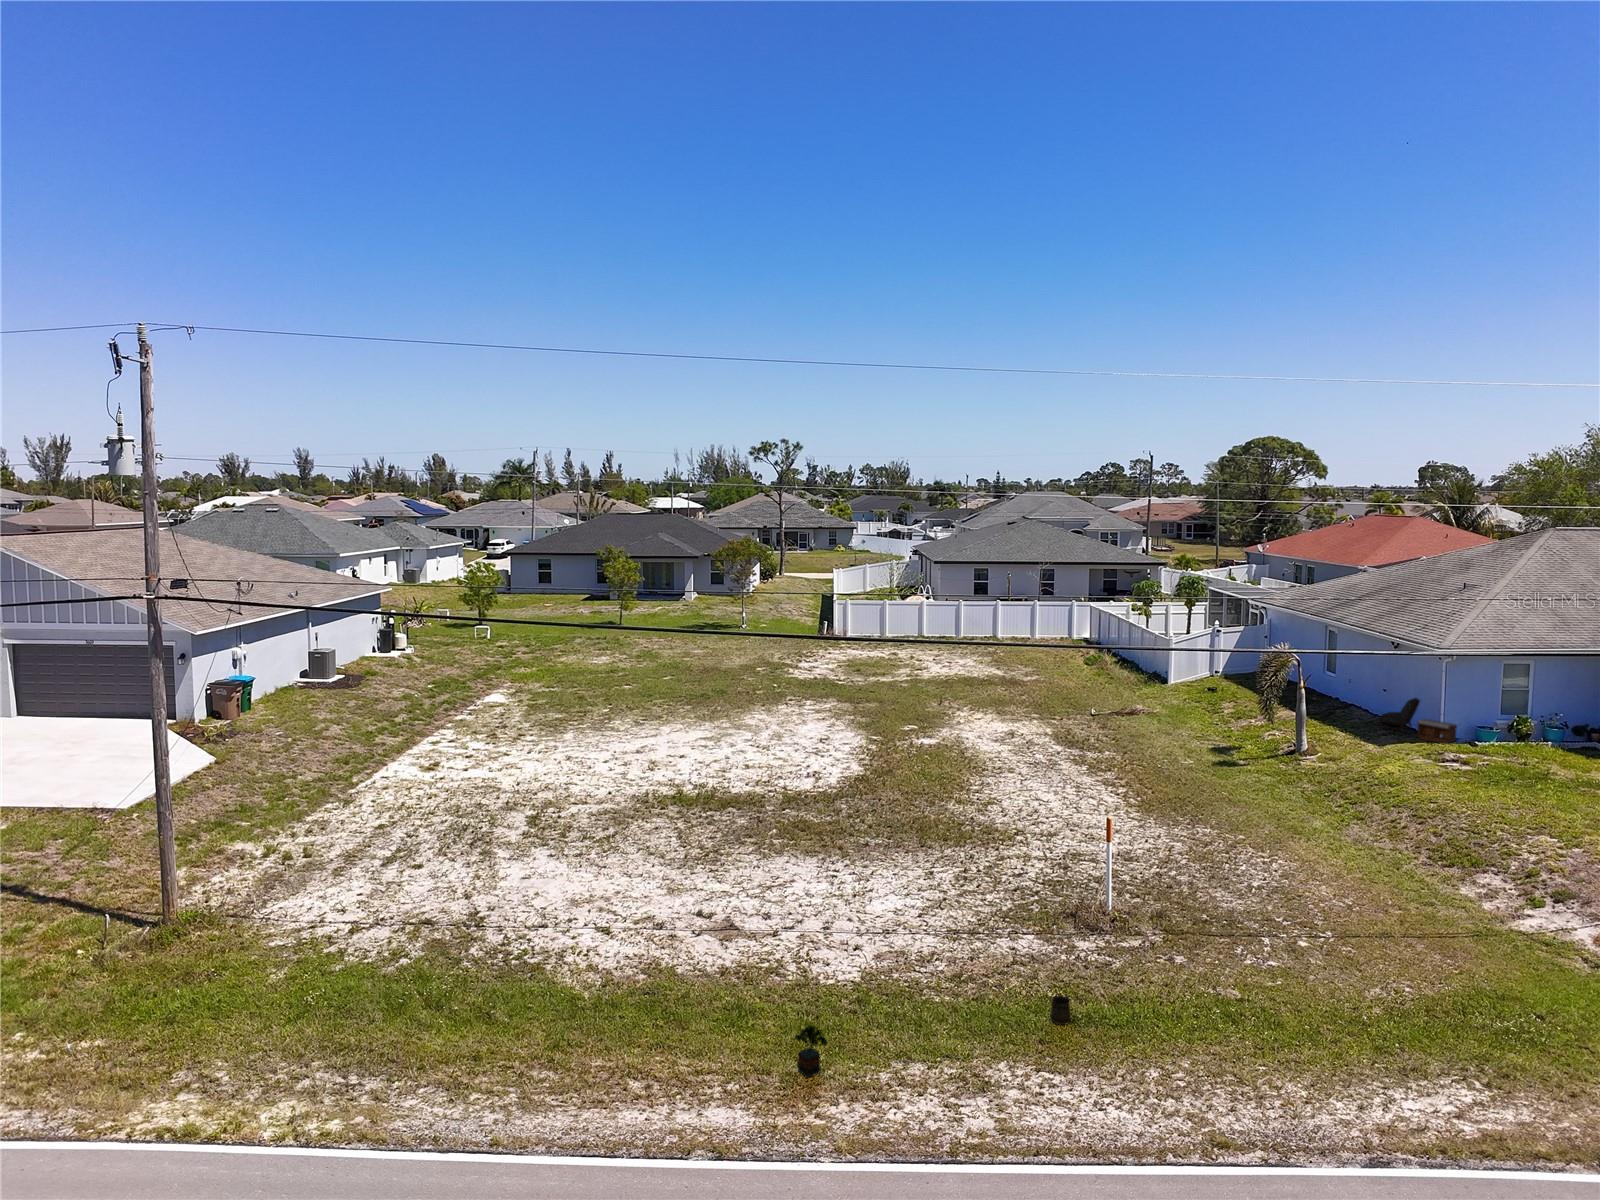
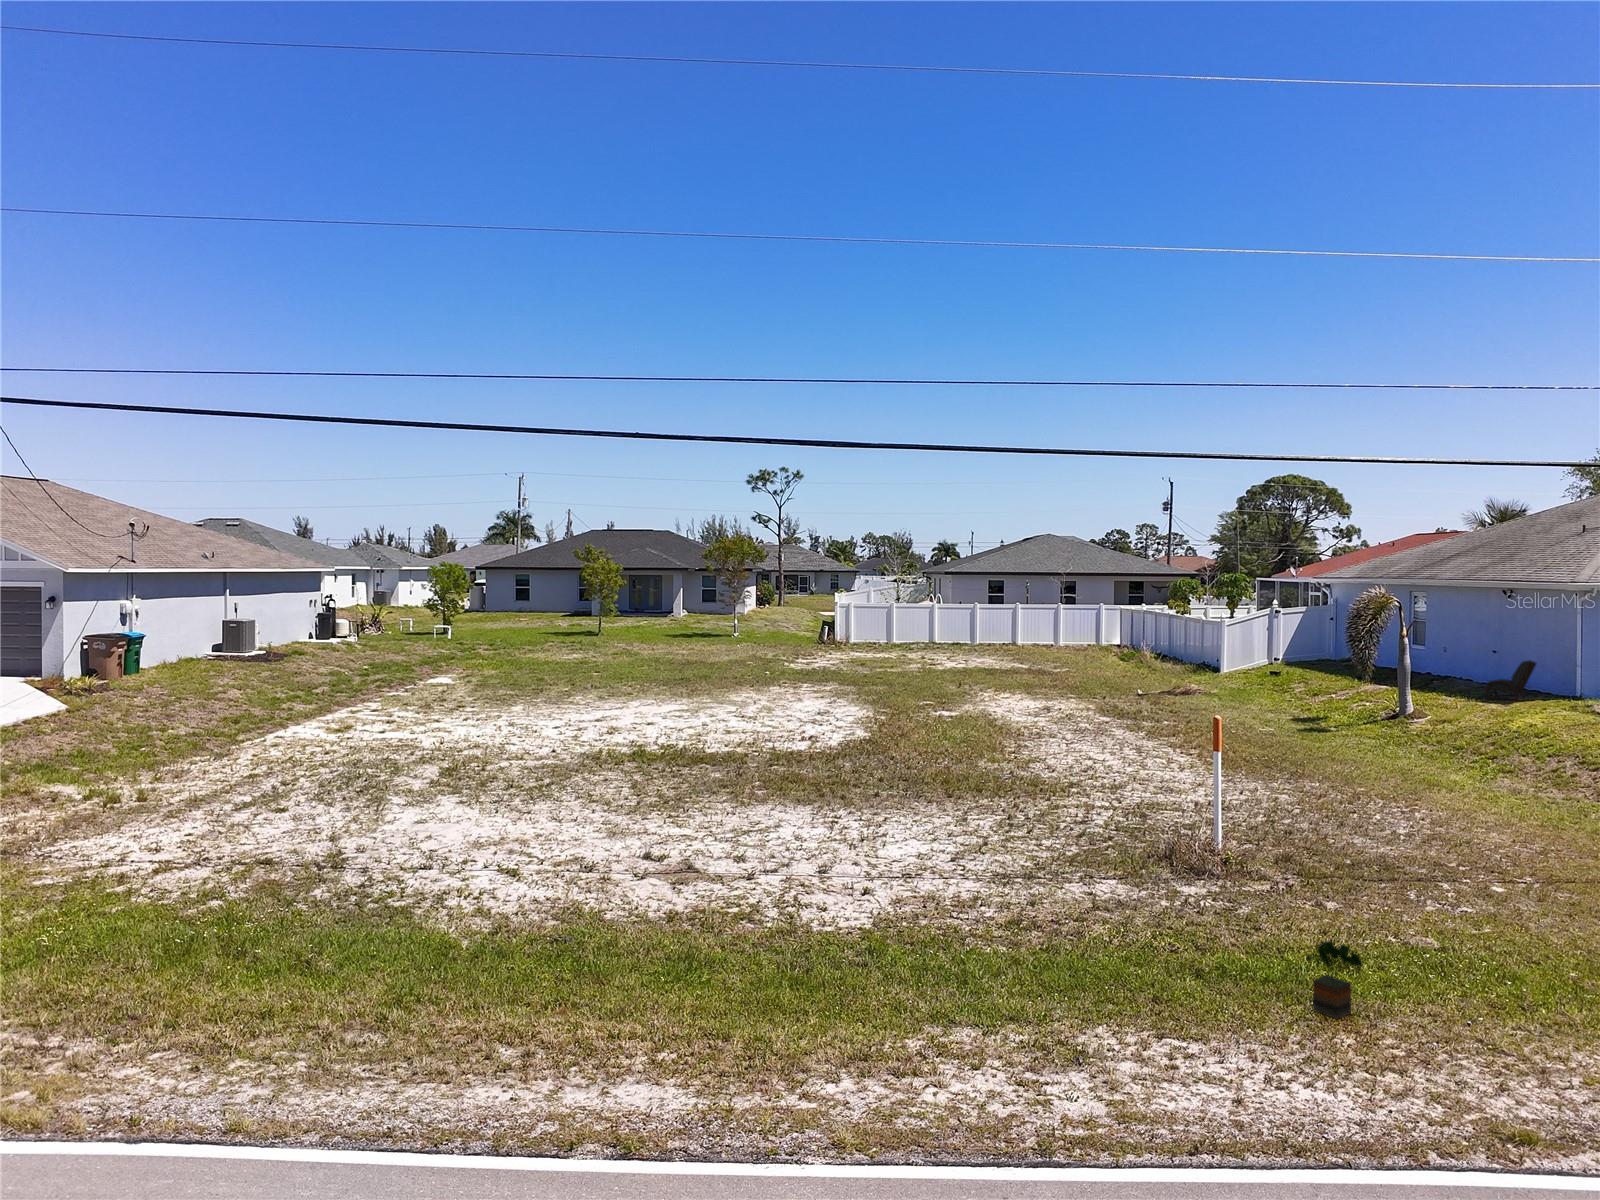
bench: present [1417,719,1457,744] -> none [1537,682,1588,709]
bucket: present [1050,995,1071,1025] -> none [1163,920,1196,976]
potted tree: present [795,1025,827,1078] -> present [1306,941,1364,1019]

